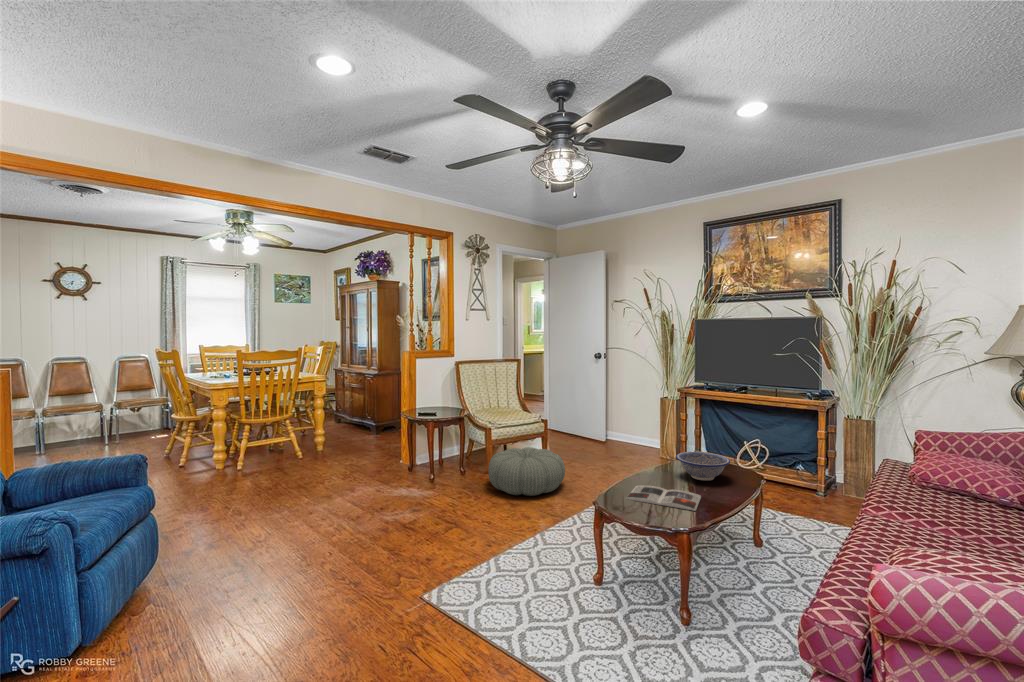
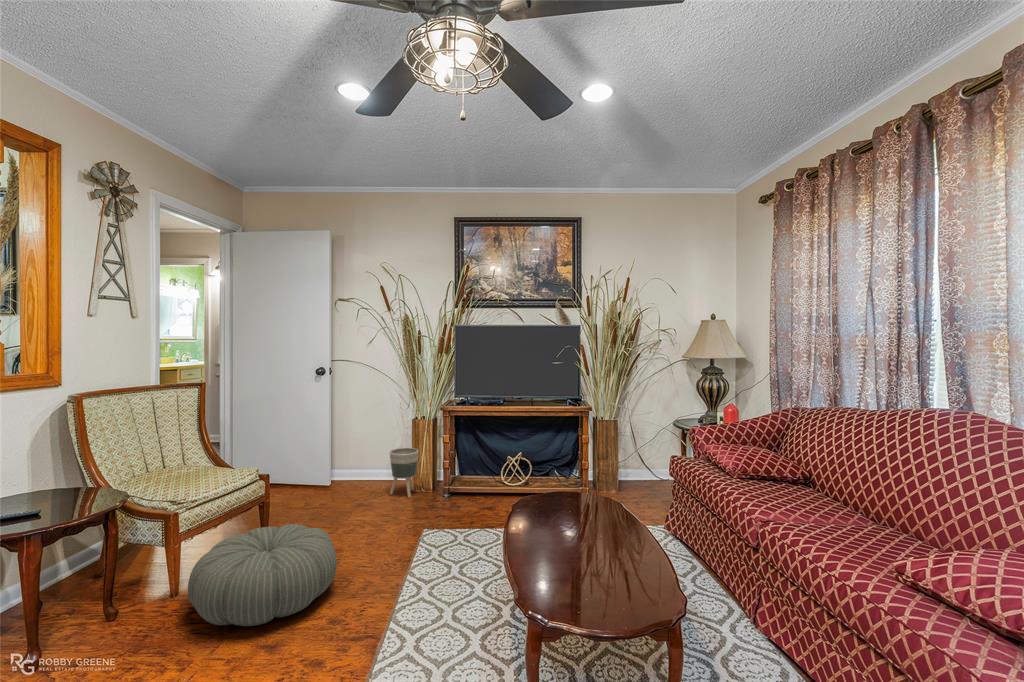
planter: none [640,420,664,460] -> present [390,448,419,498]
decorative bowl: present [676,452,730,481] -> none [543,484,606,522]
magazine: present [626,485,701,511] -> none [539,546,649,588]

